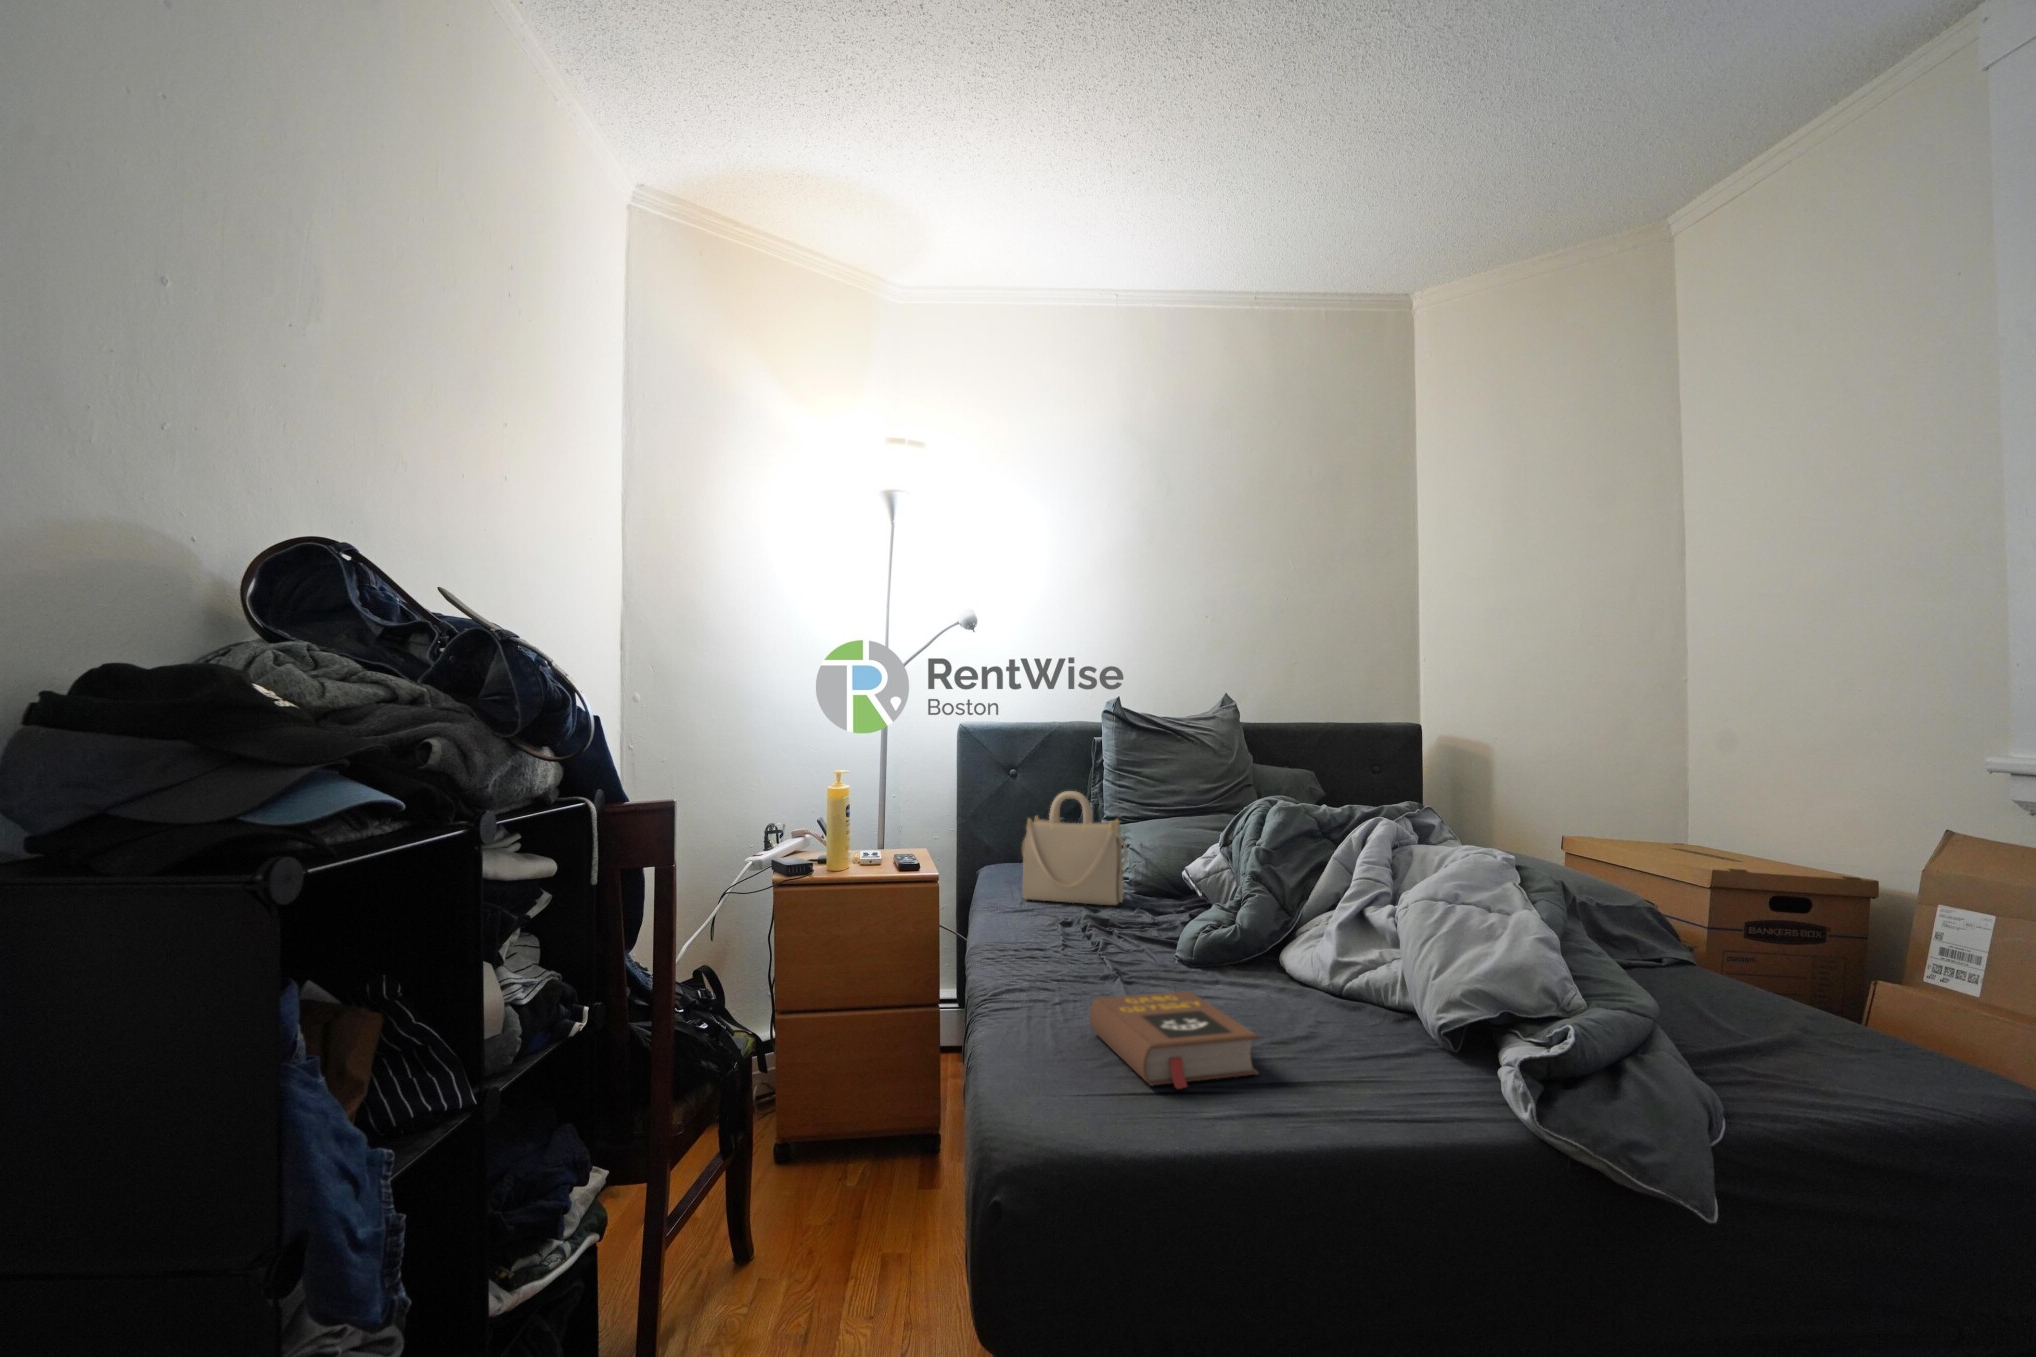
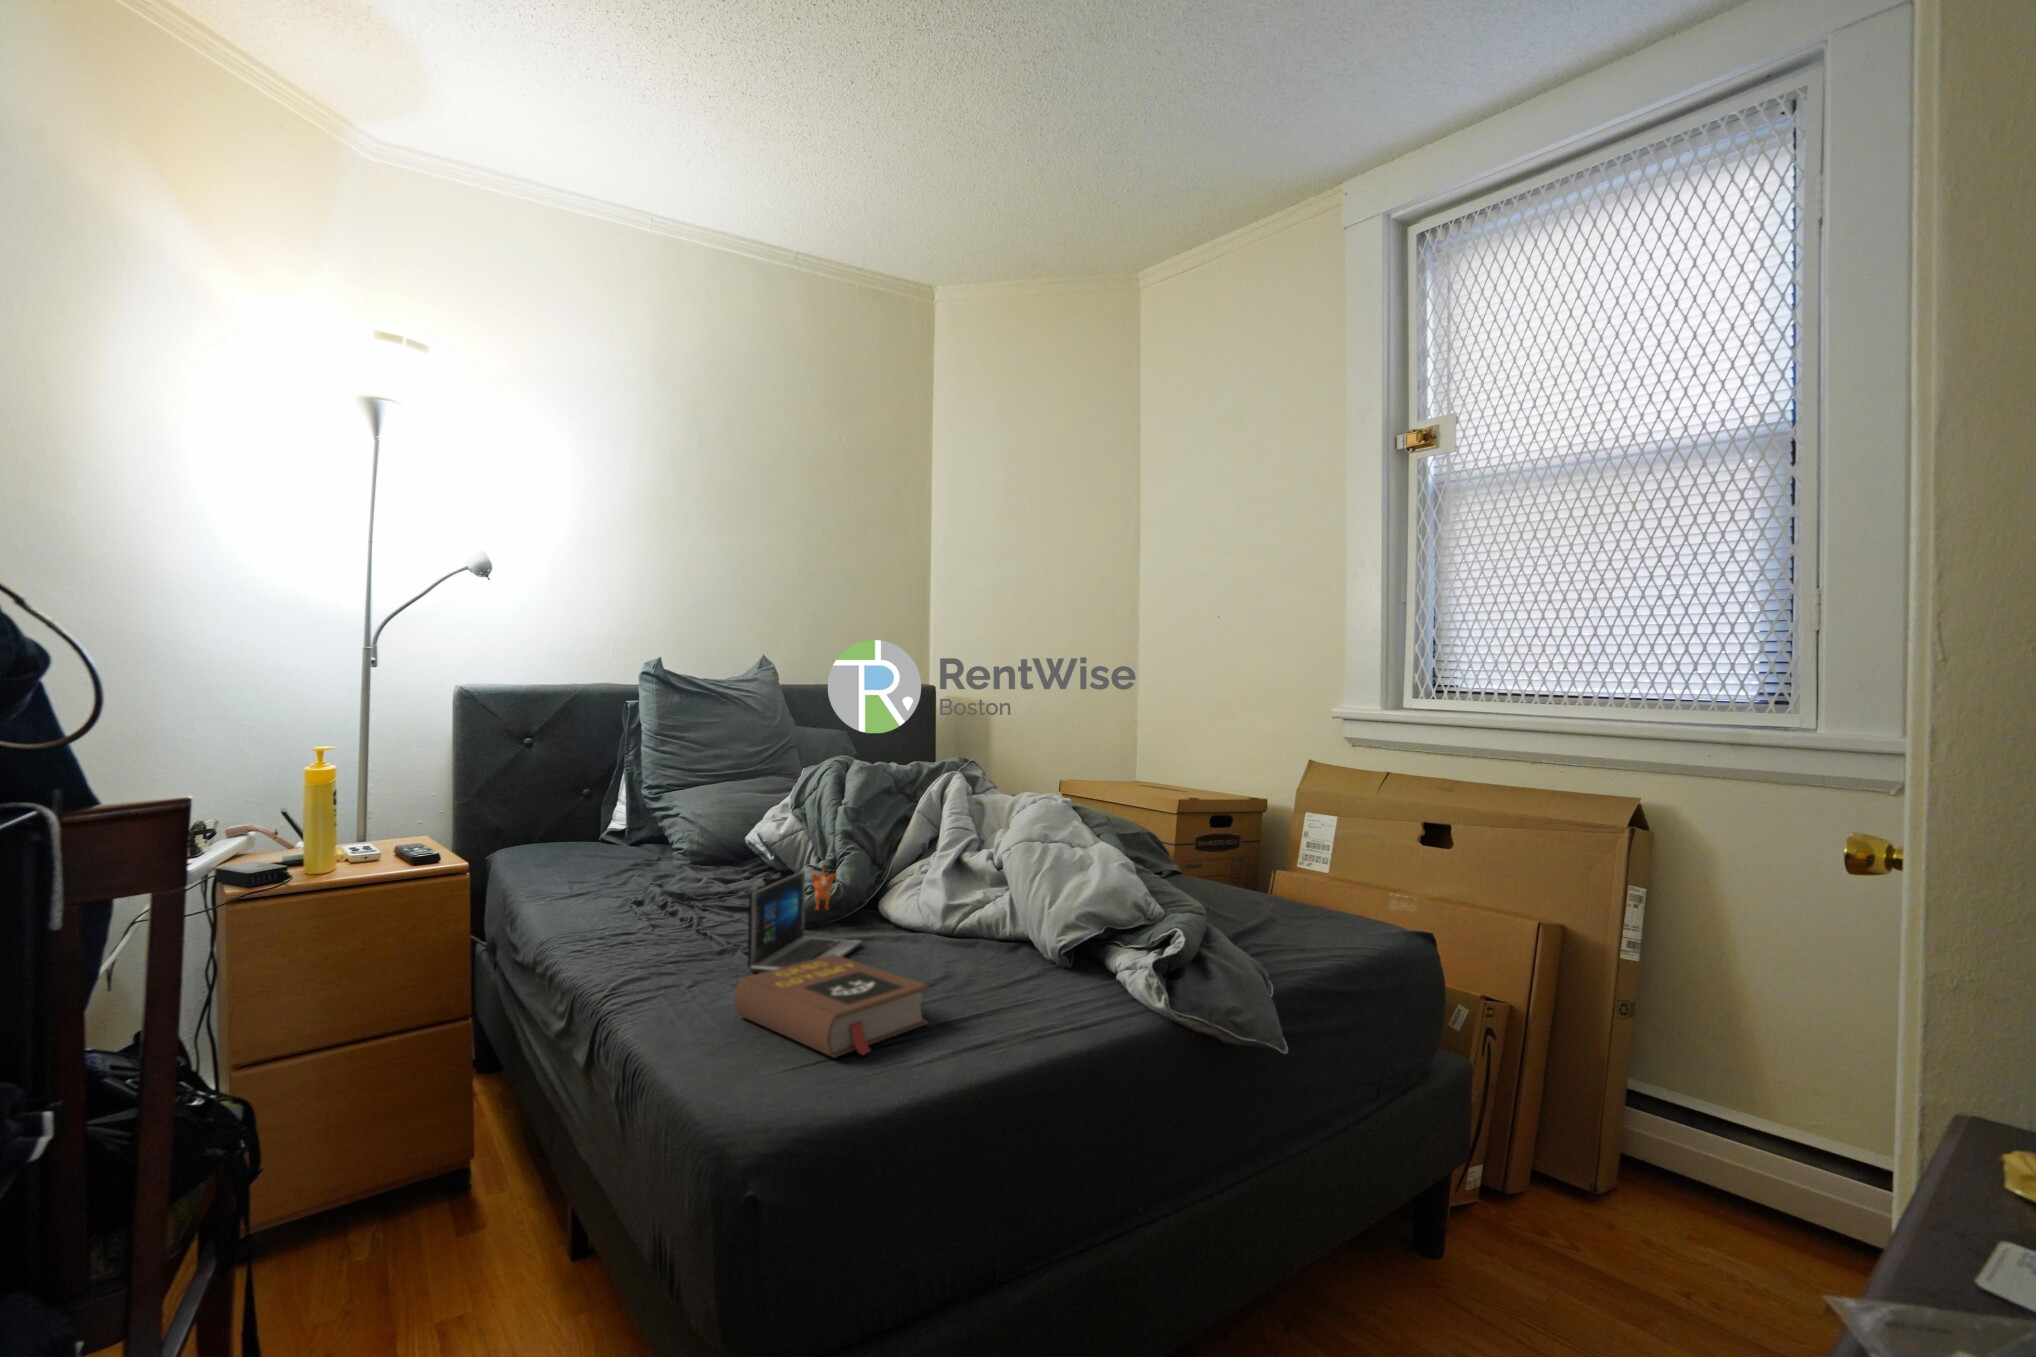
handbag: present [1022,791,1128,905] -> none [559,757,689,884]
laptop: none [1125,905,1243,1012] -> present [748,869,862,973]

